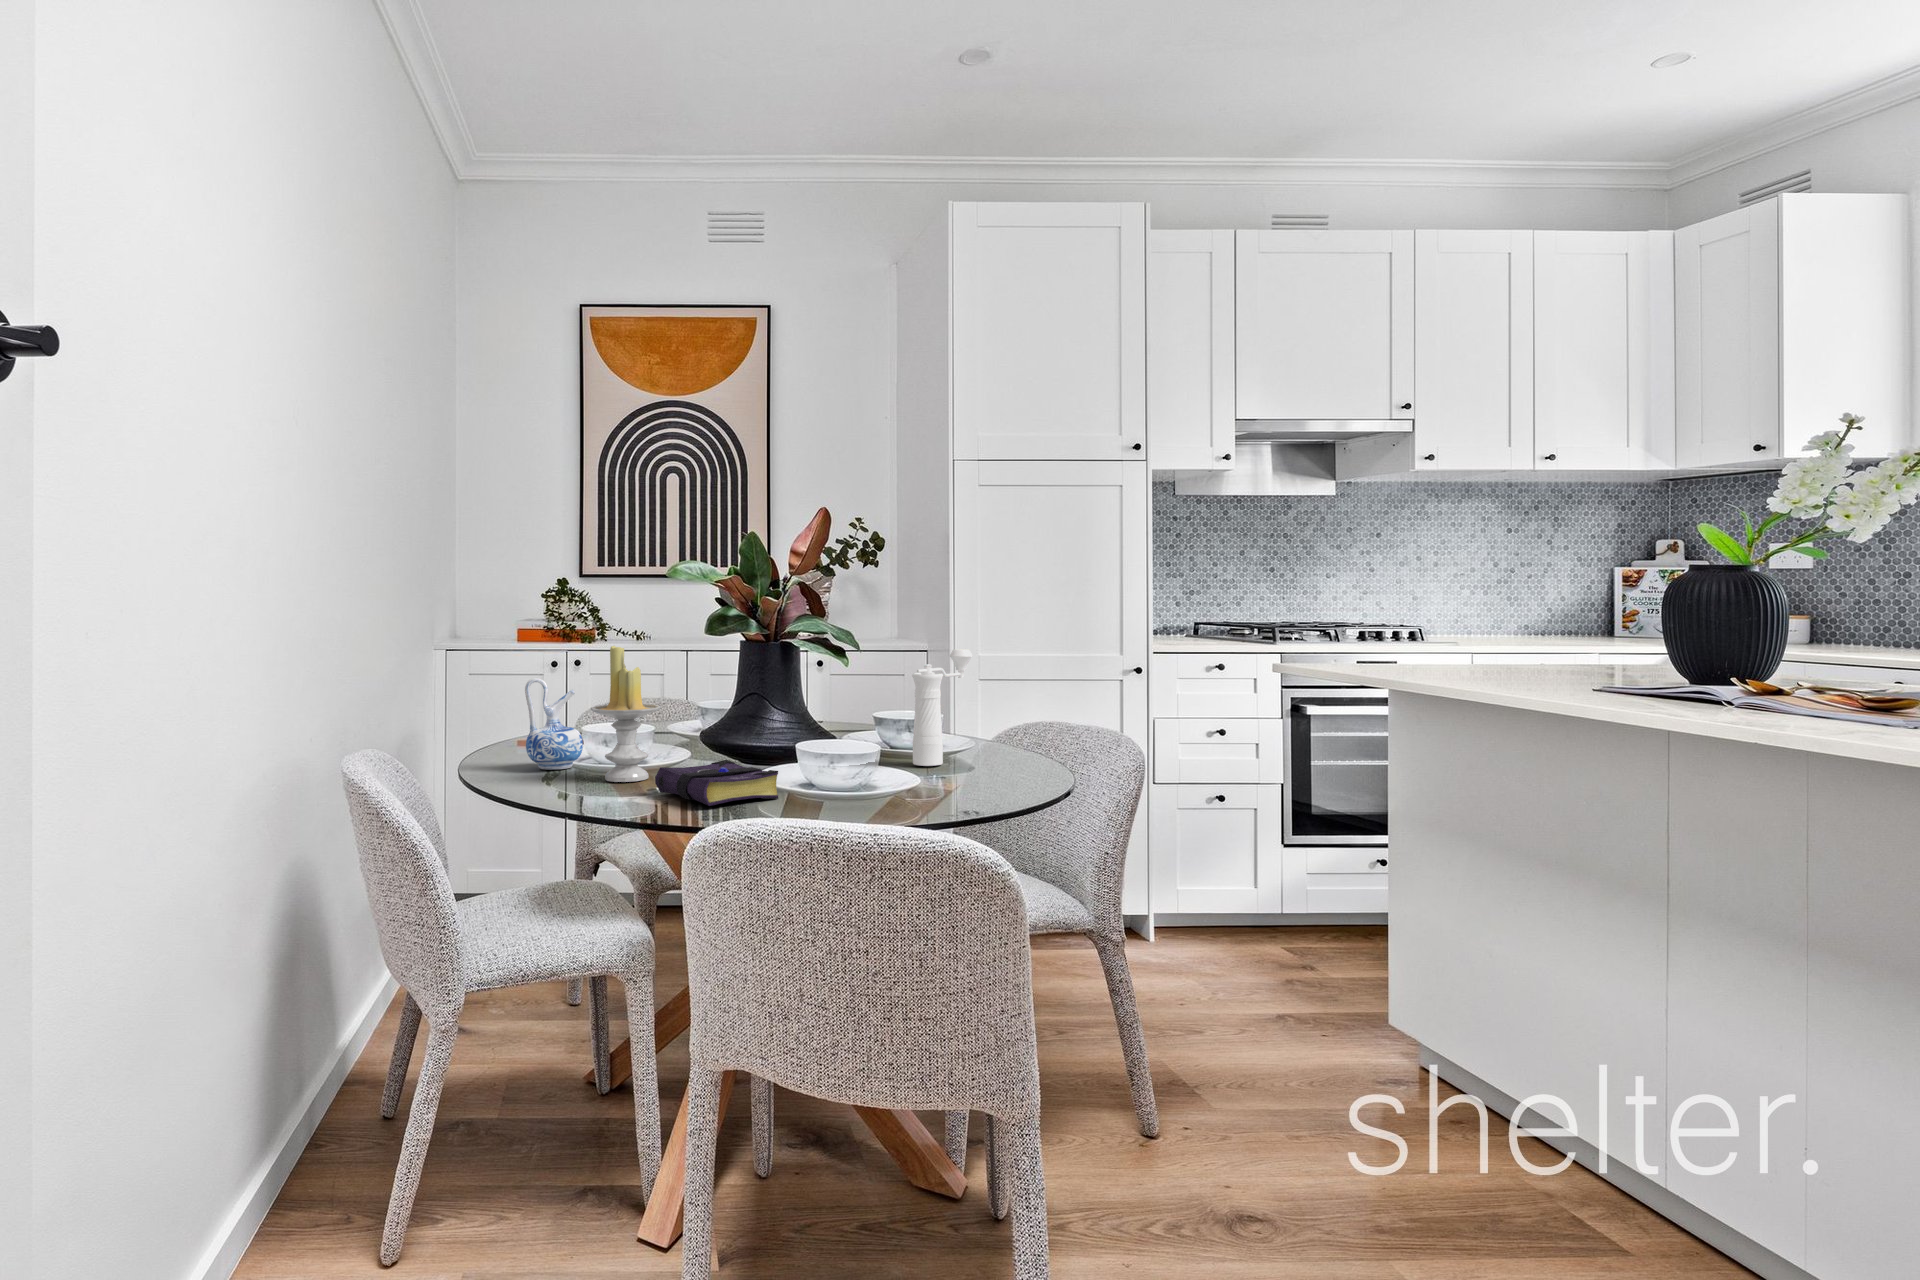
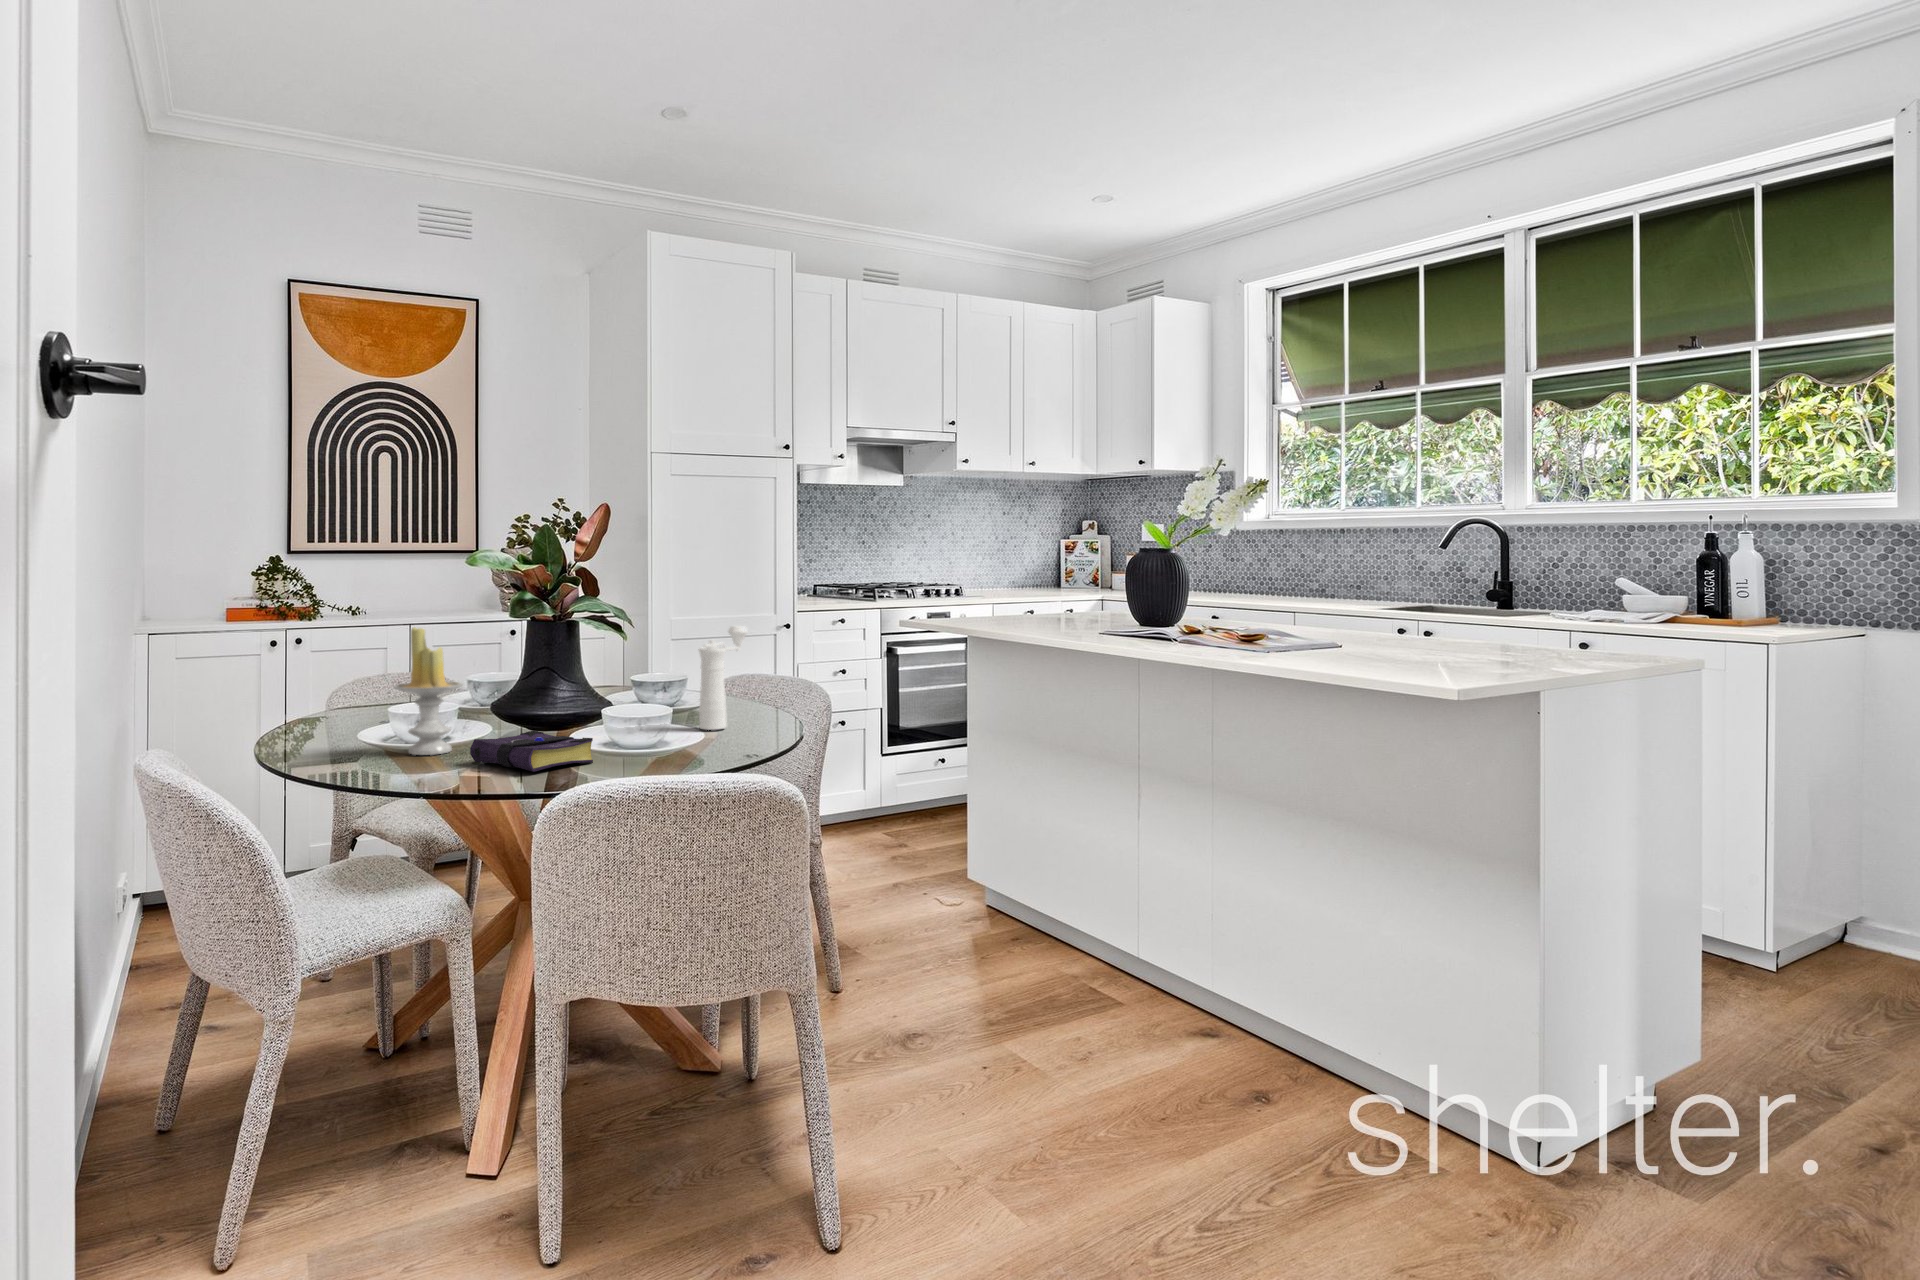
ceramic pitcher: present [525,678,583,769] -> none [314,659,374,747]

